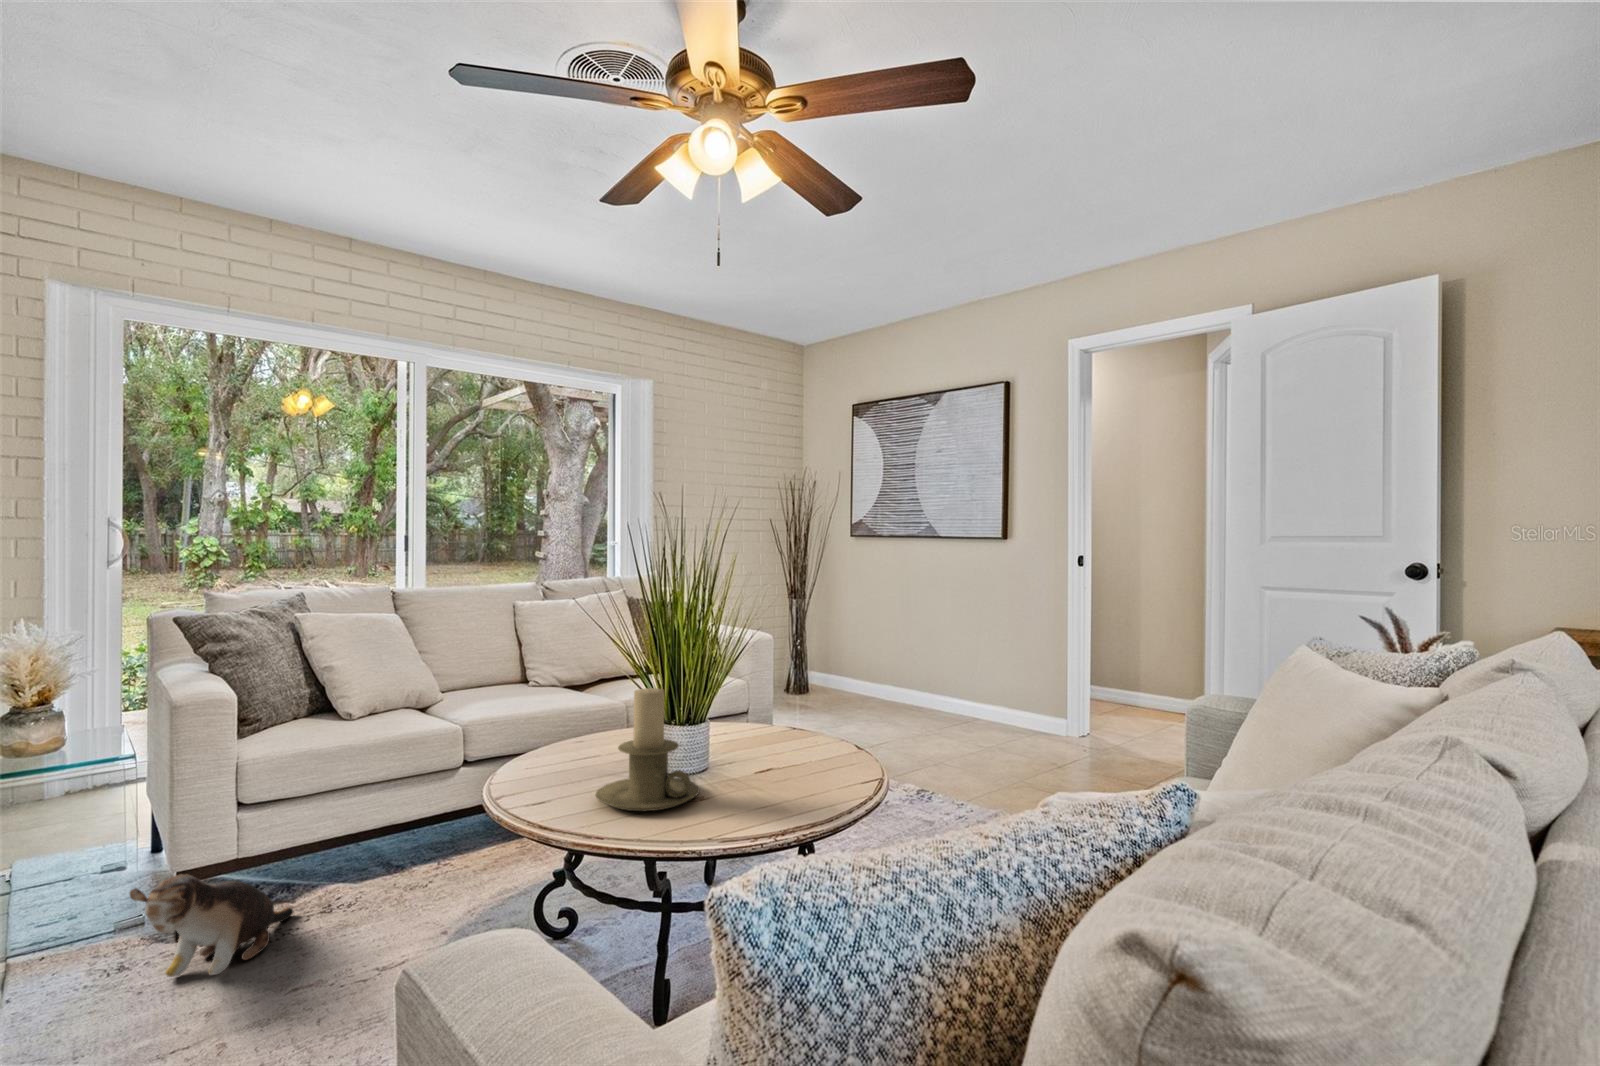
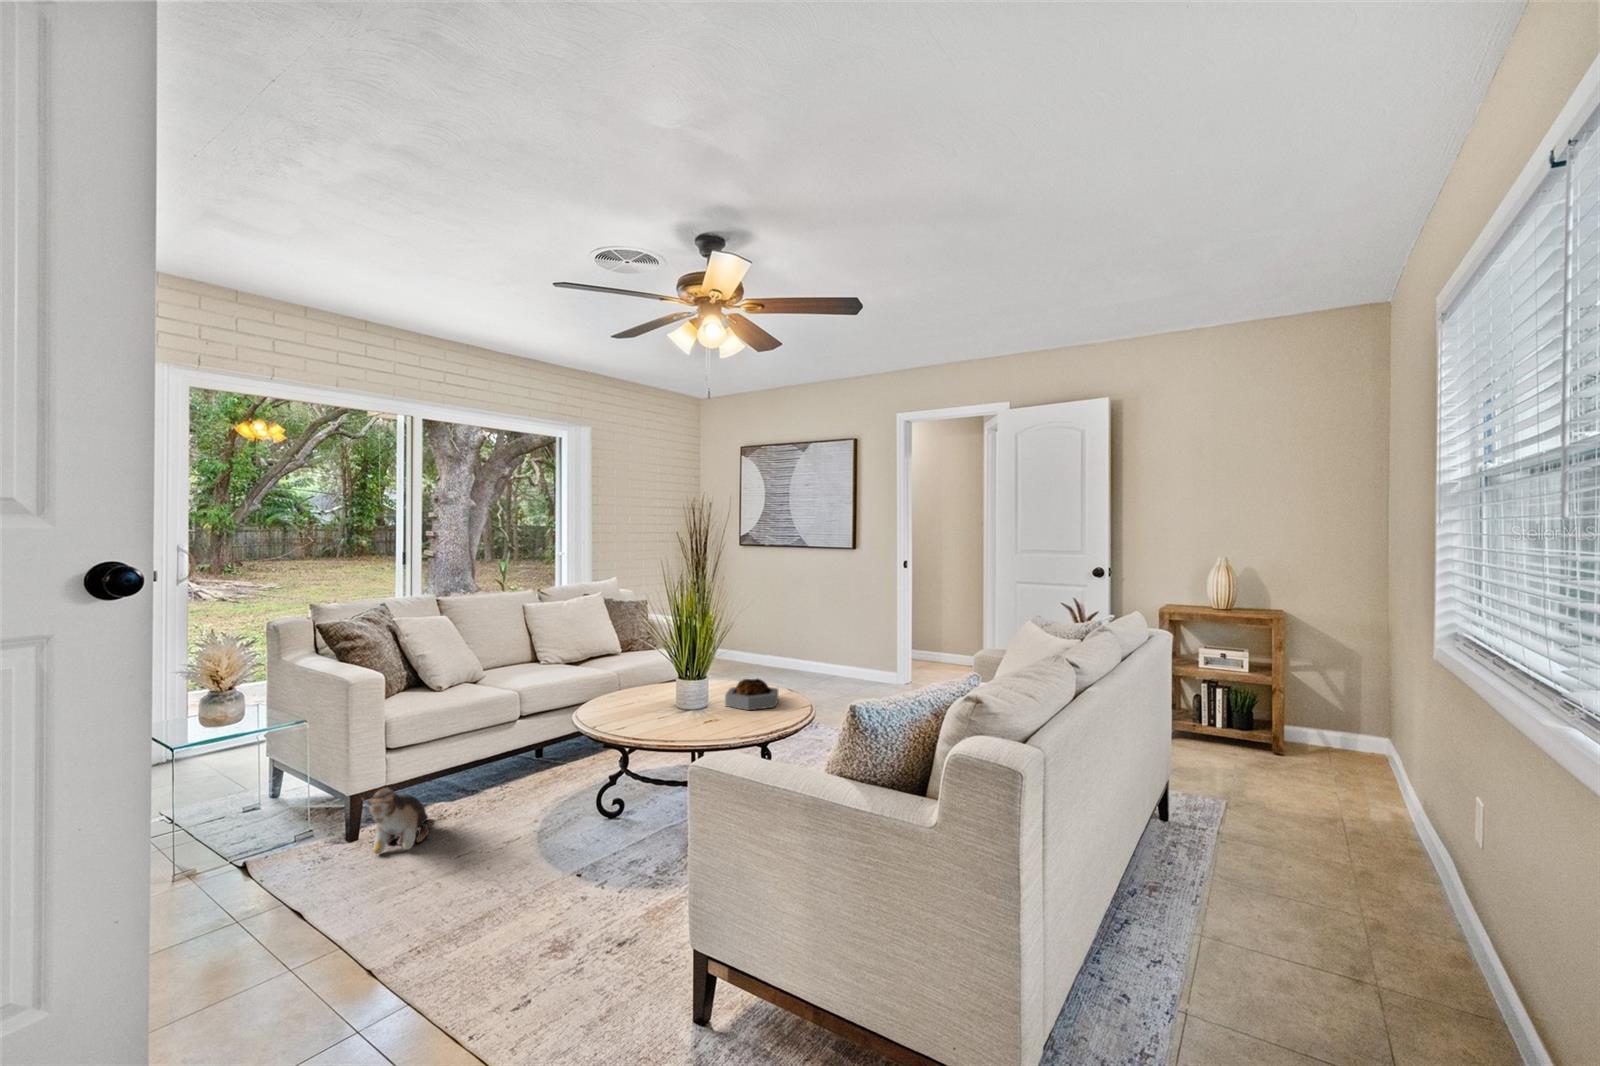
candle holder: present [595,688,700,811] -> none [653,658,714,729]
decorative bowl: none [738,722,831,780] -> present [725,679,778,710]

